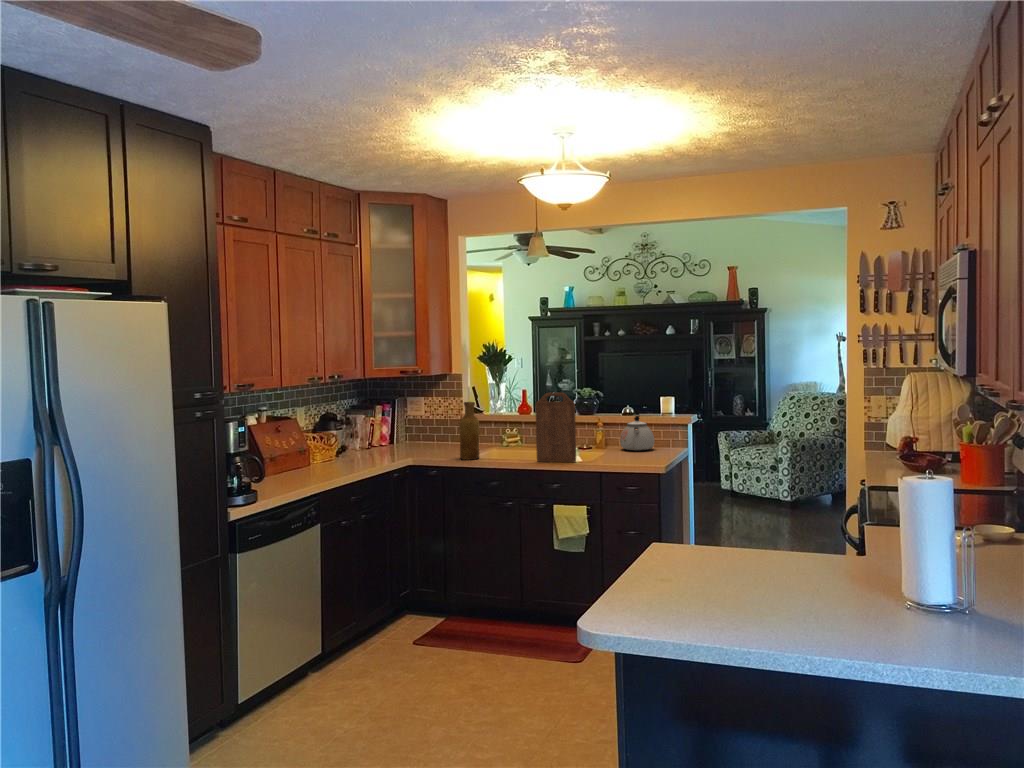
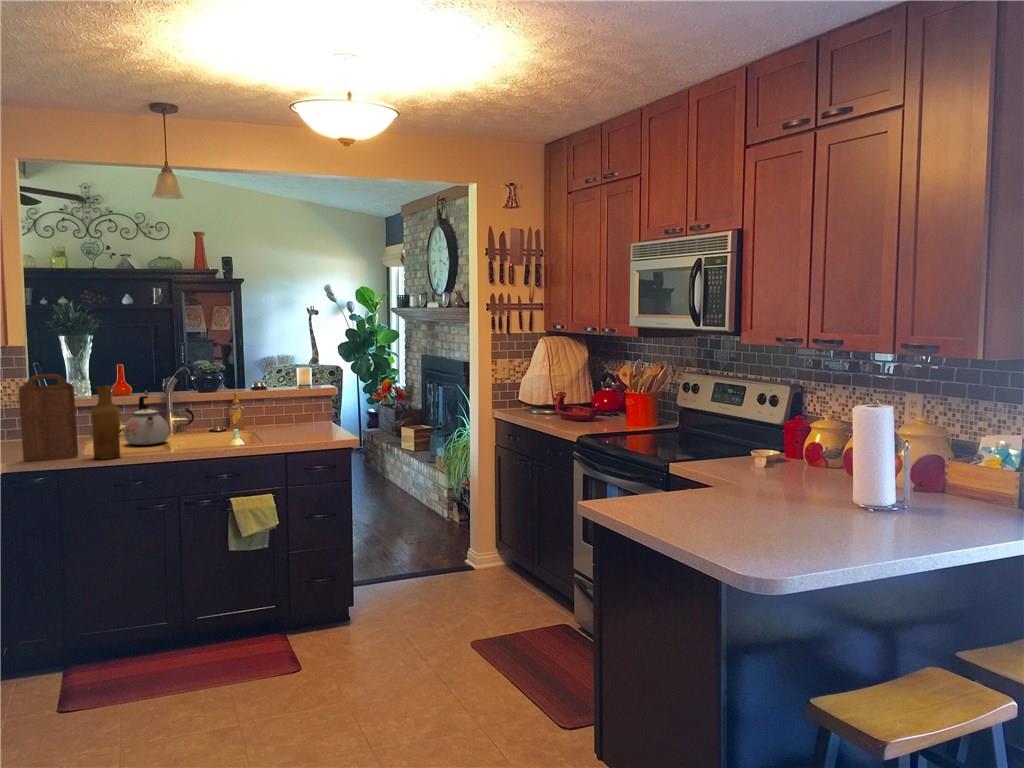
cutting board: present [535,393,576,462] -> present [19,374,78,461]
kettle: present [620,410,655,451] -> present [124,396,169,445]

